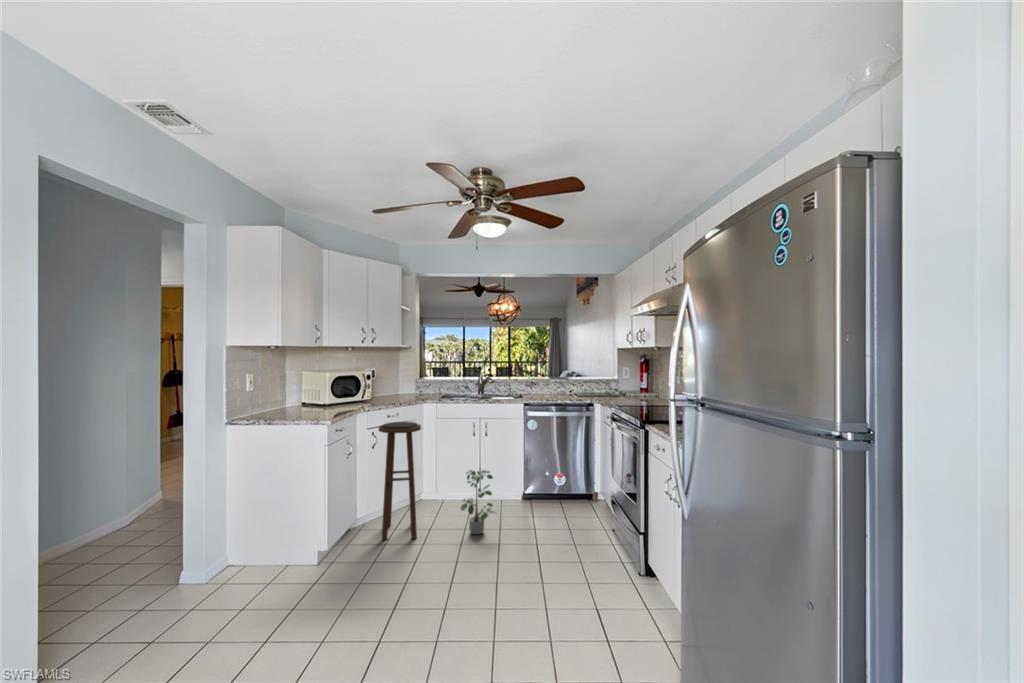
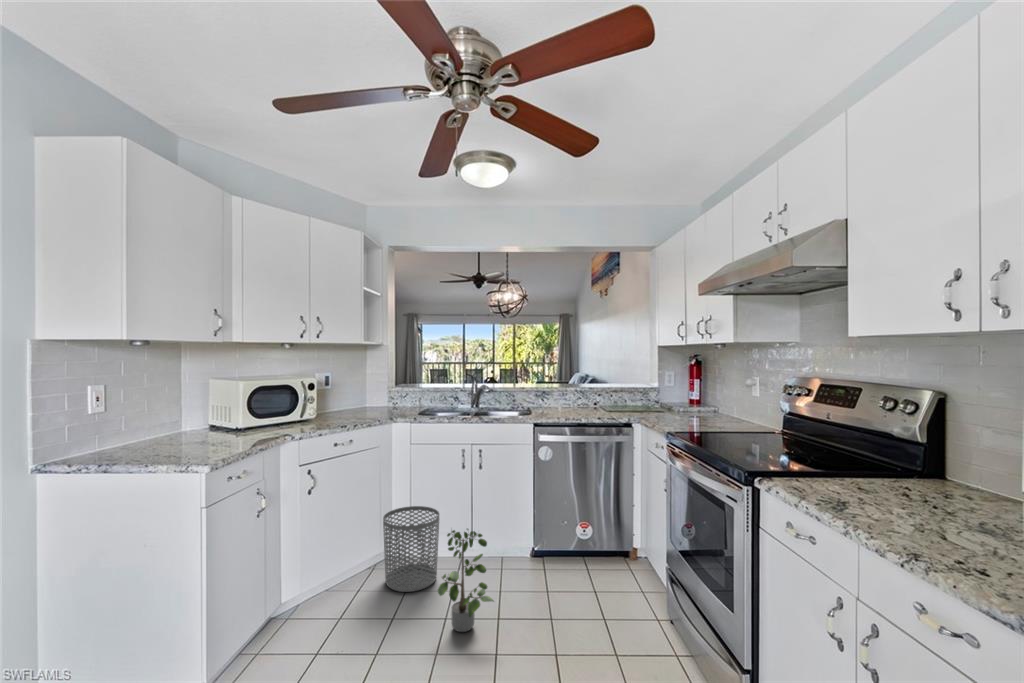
stool: present [379,422,421,540] -> none [311,455,378,645]
waste bin: none [419,462,458,517] -> present [383,506,439,592]

